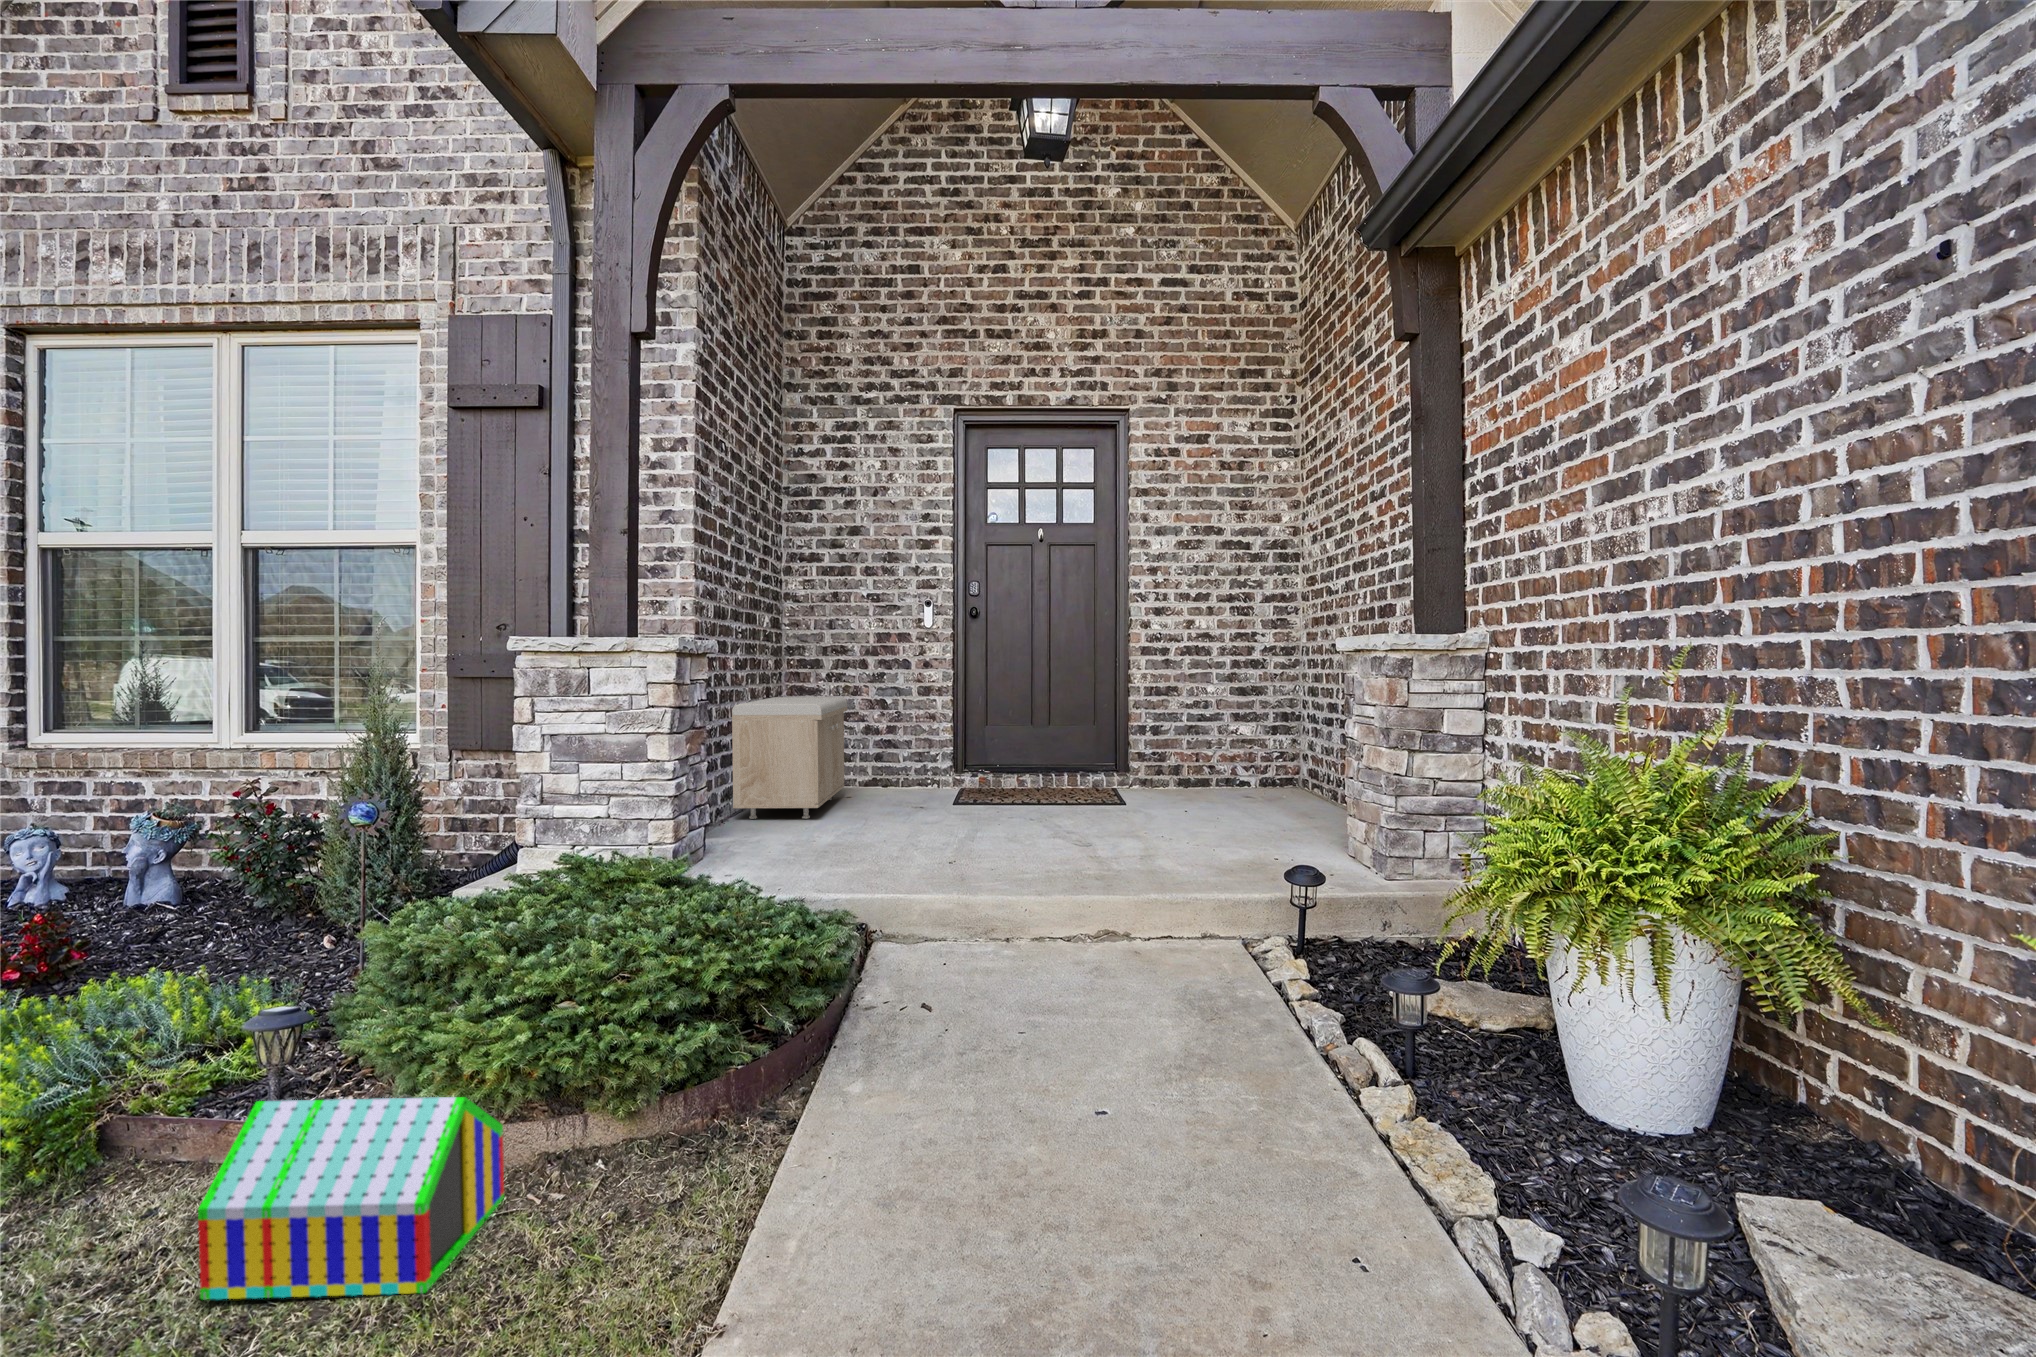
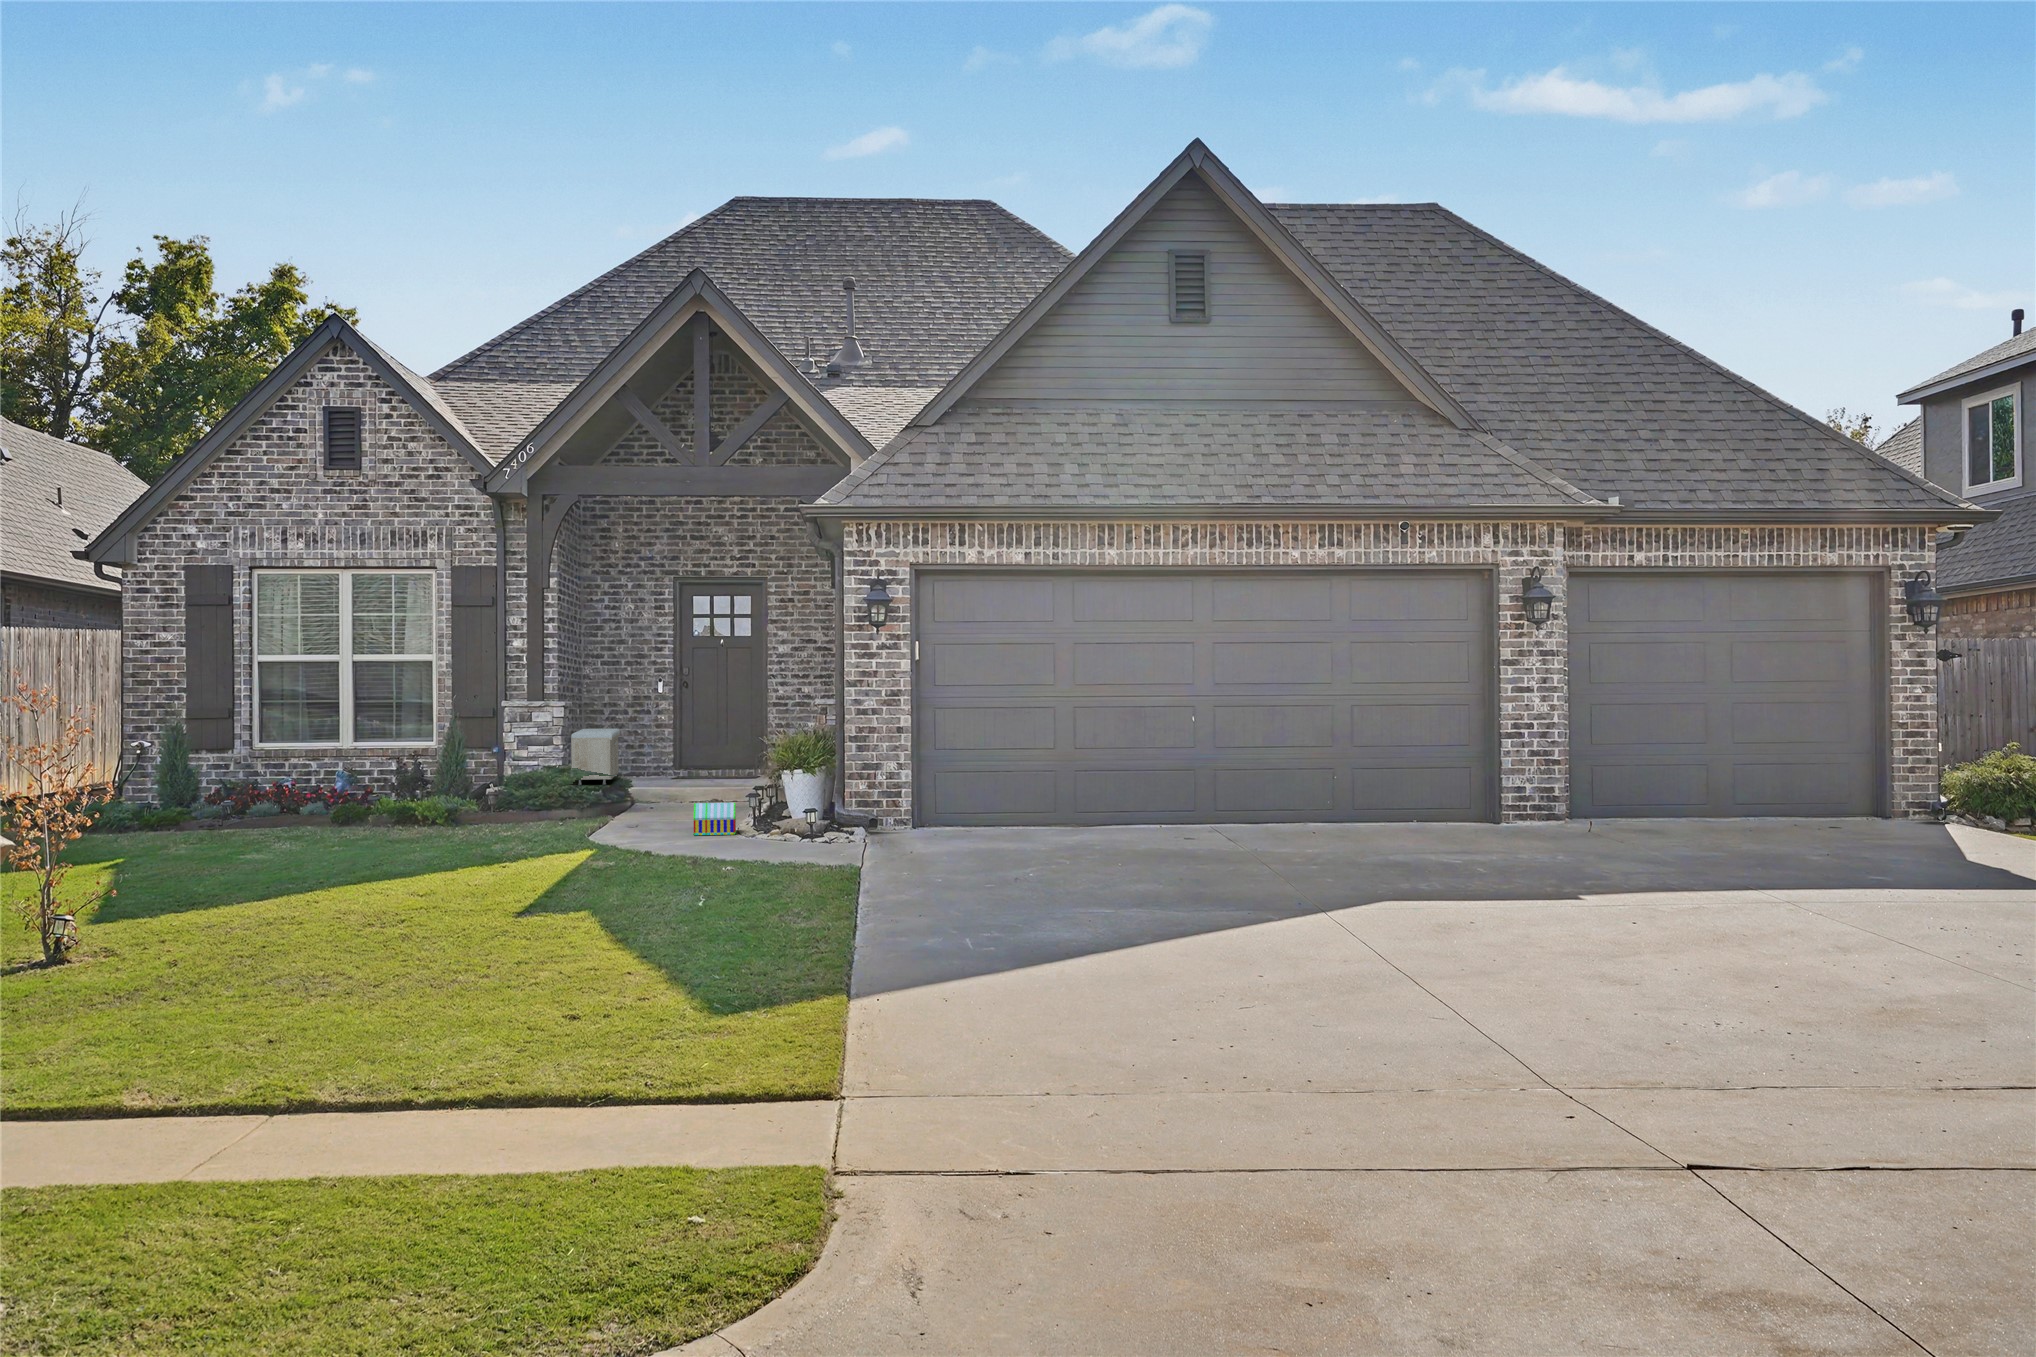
toy house: present [198,1097,504,1300] -> present [694,803,736,835]

